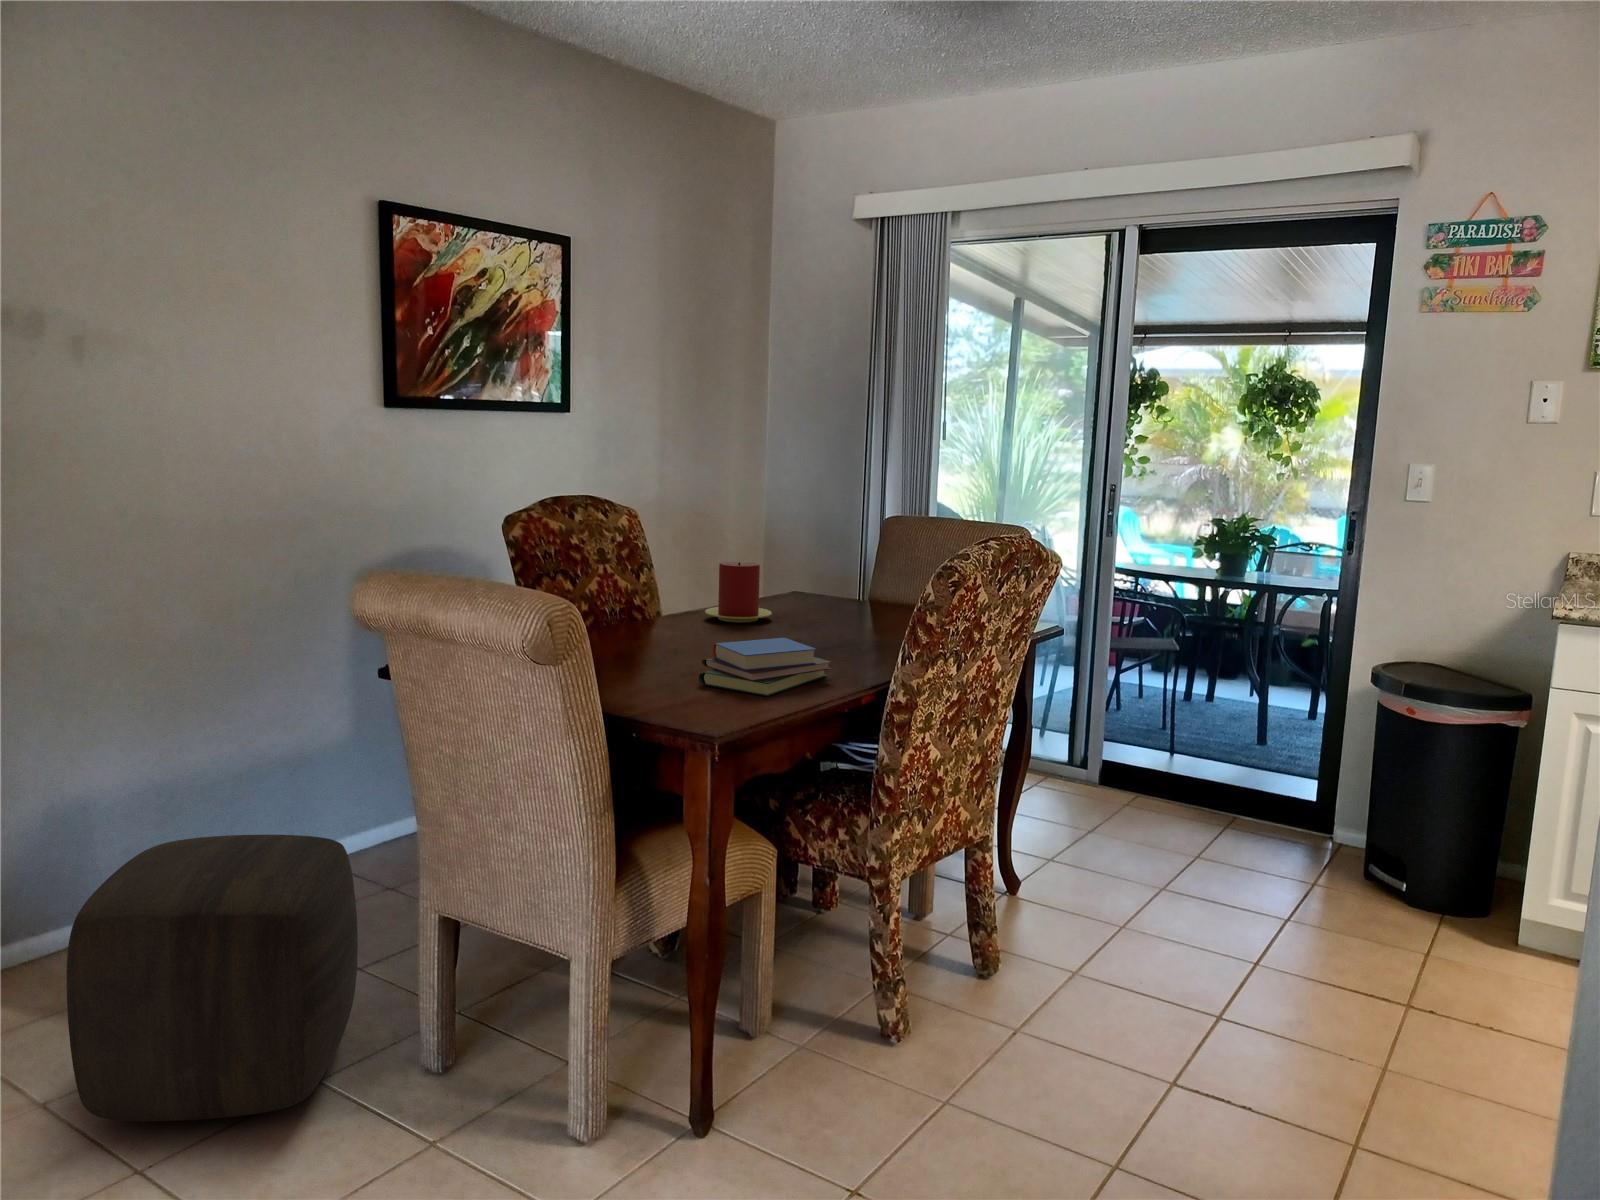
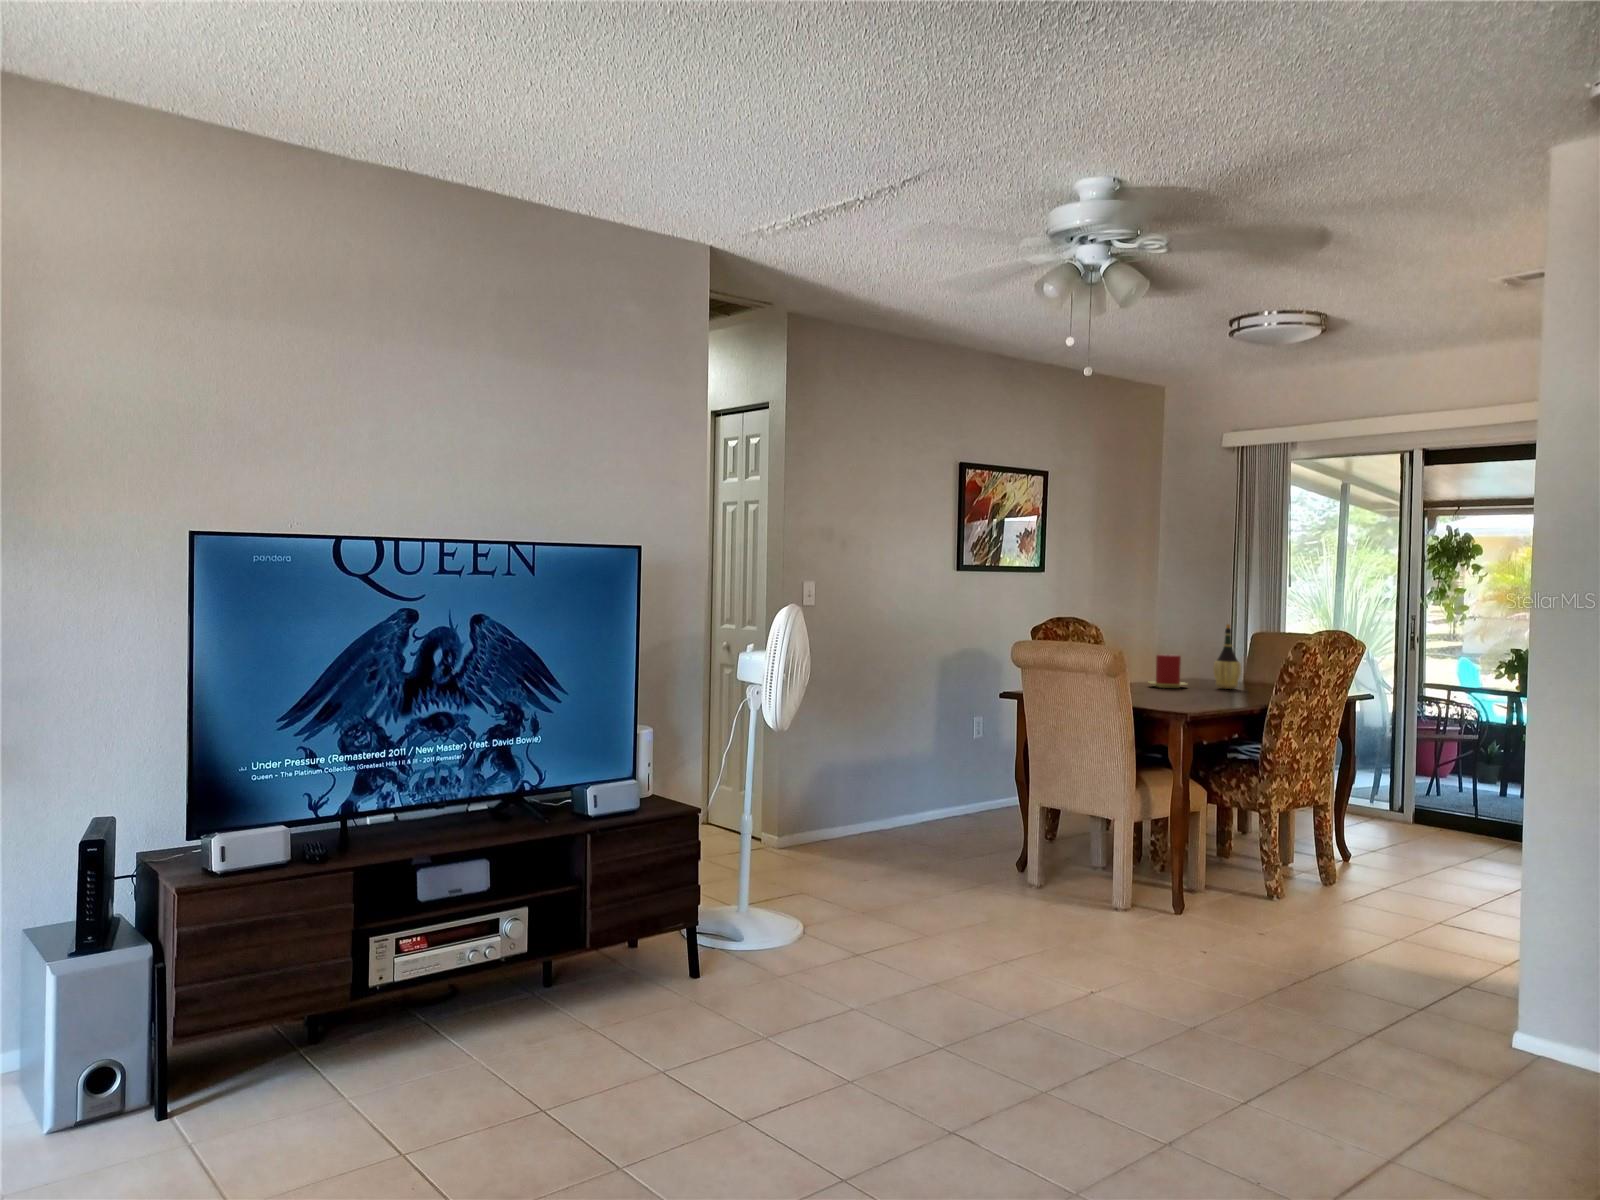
wine bottle: none [814,509,859,621] -> present [1213,624,1241,689]
book: present [699,638,831,696] -> none [1166,684,1236,707]
ottoman: present [66,835,358,1121] -> none [885,772,995,890]

